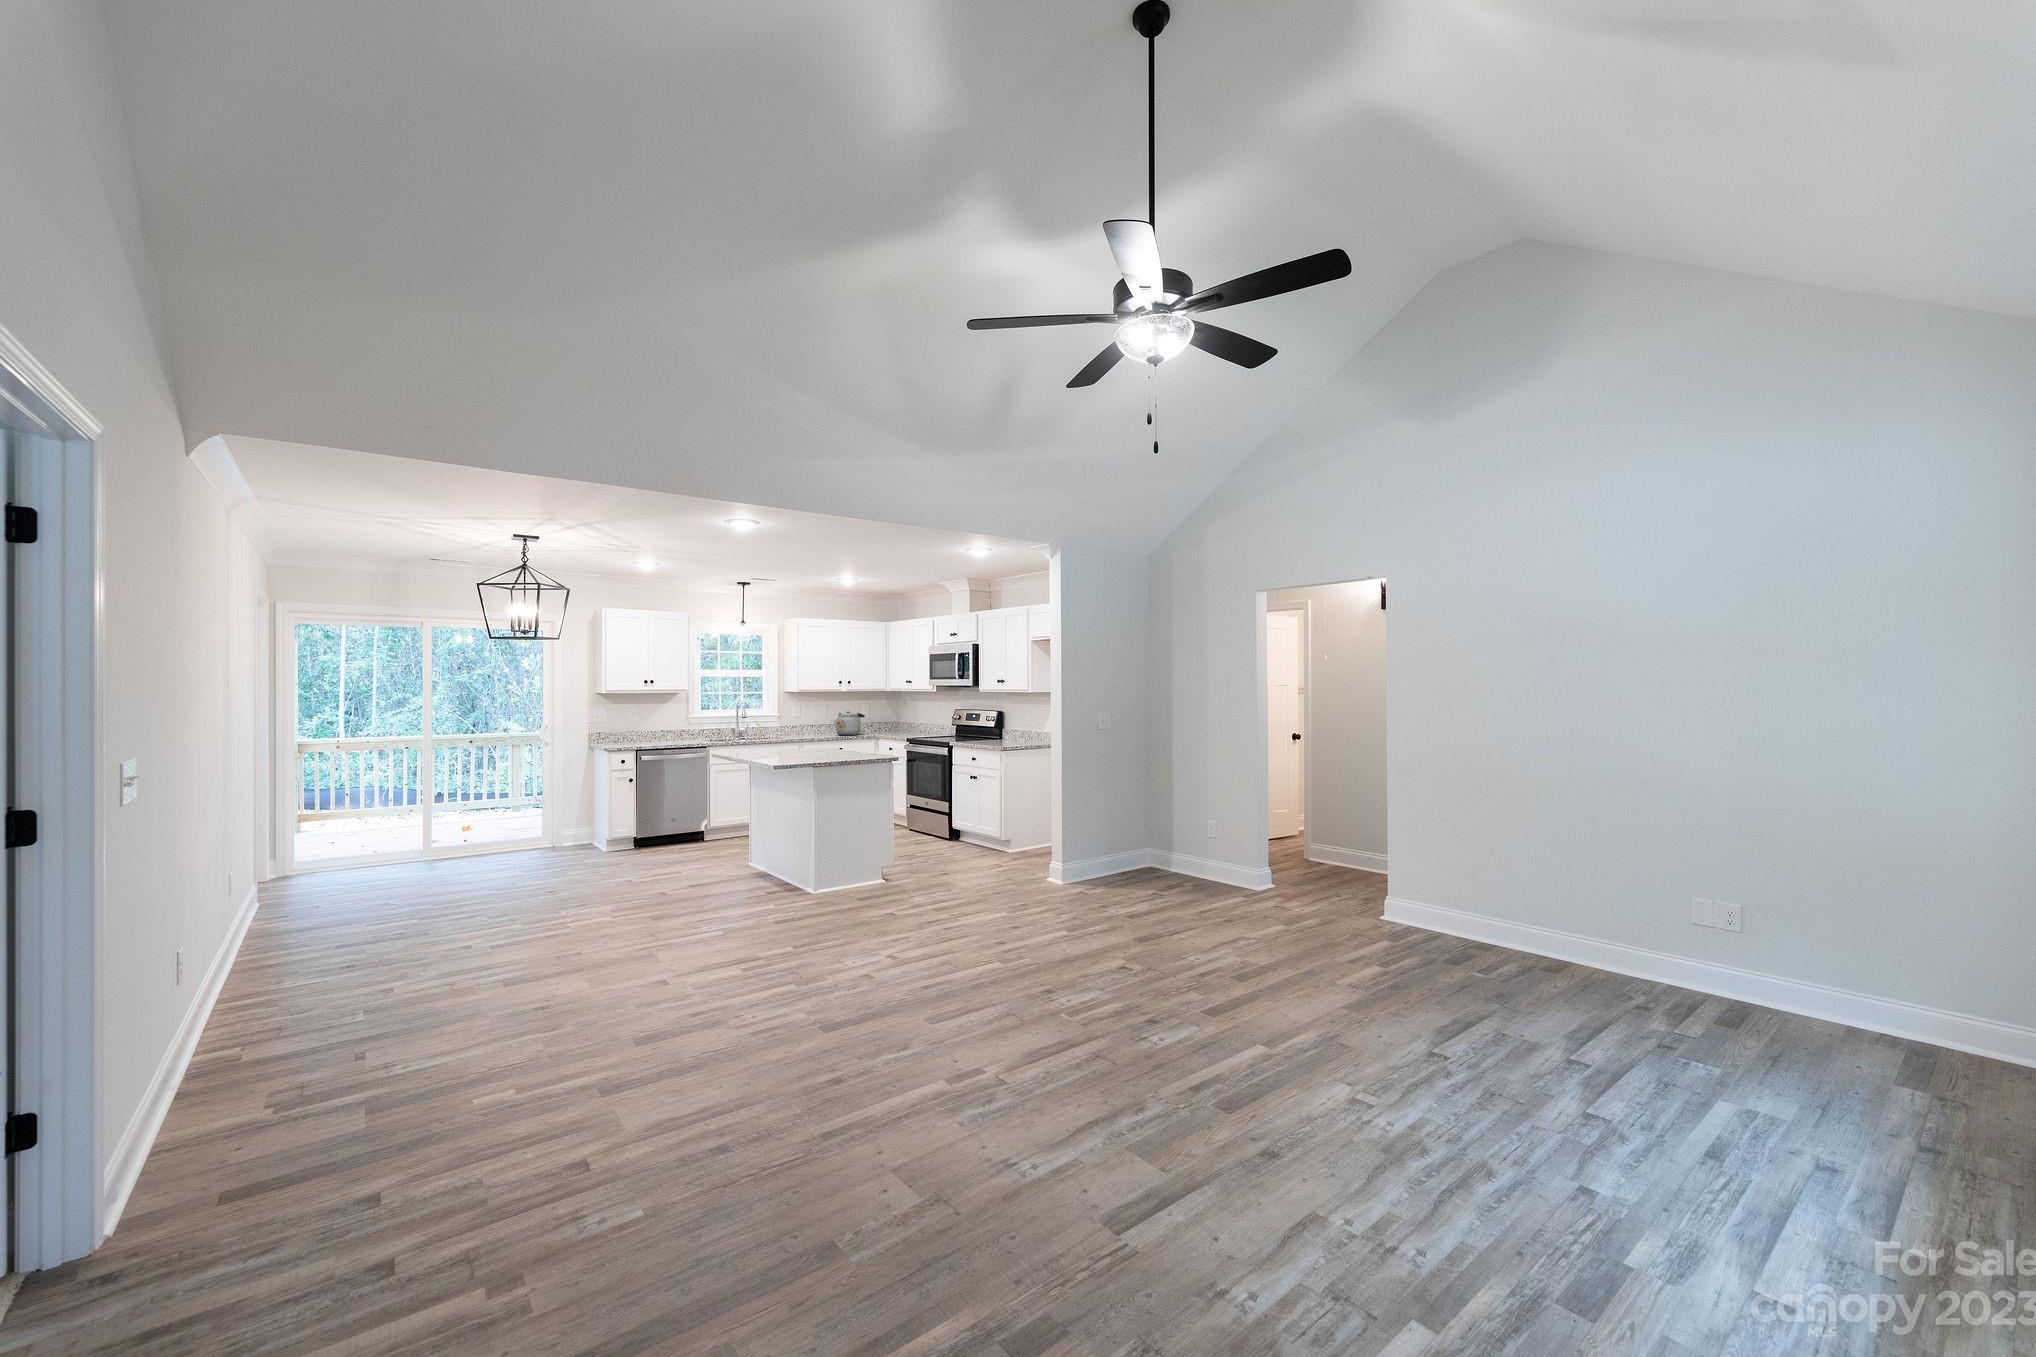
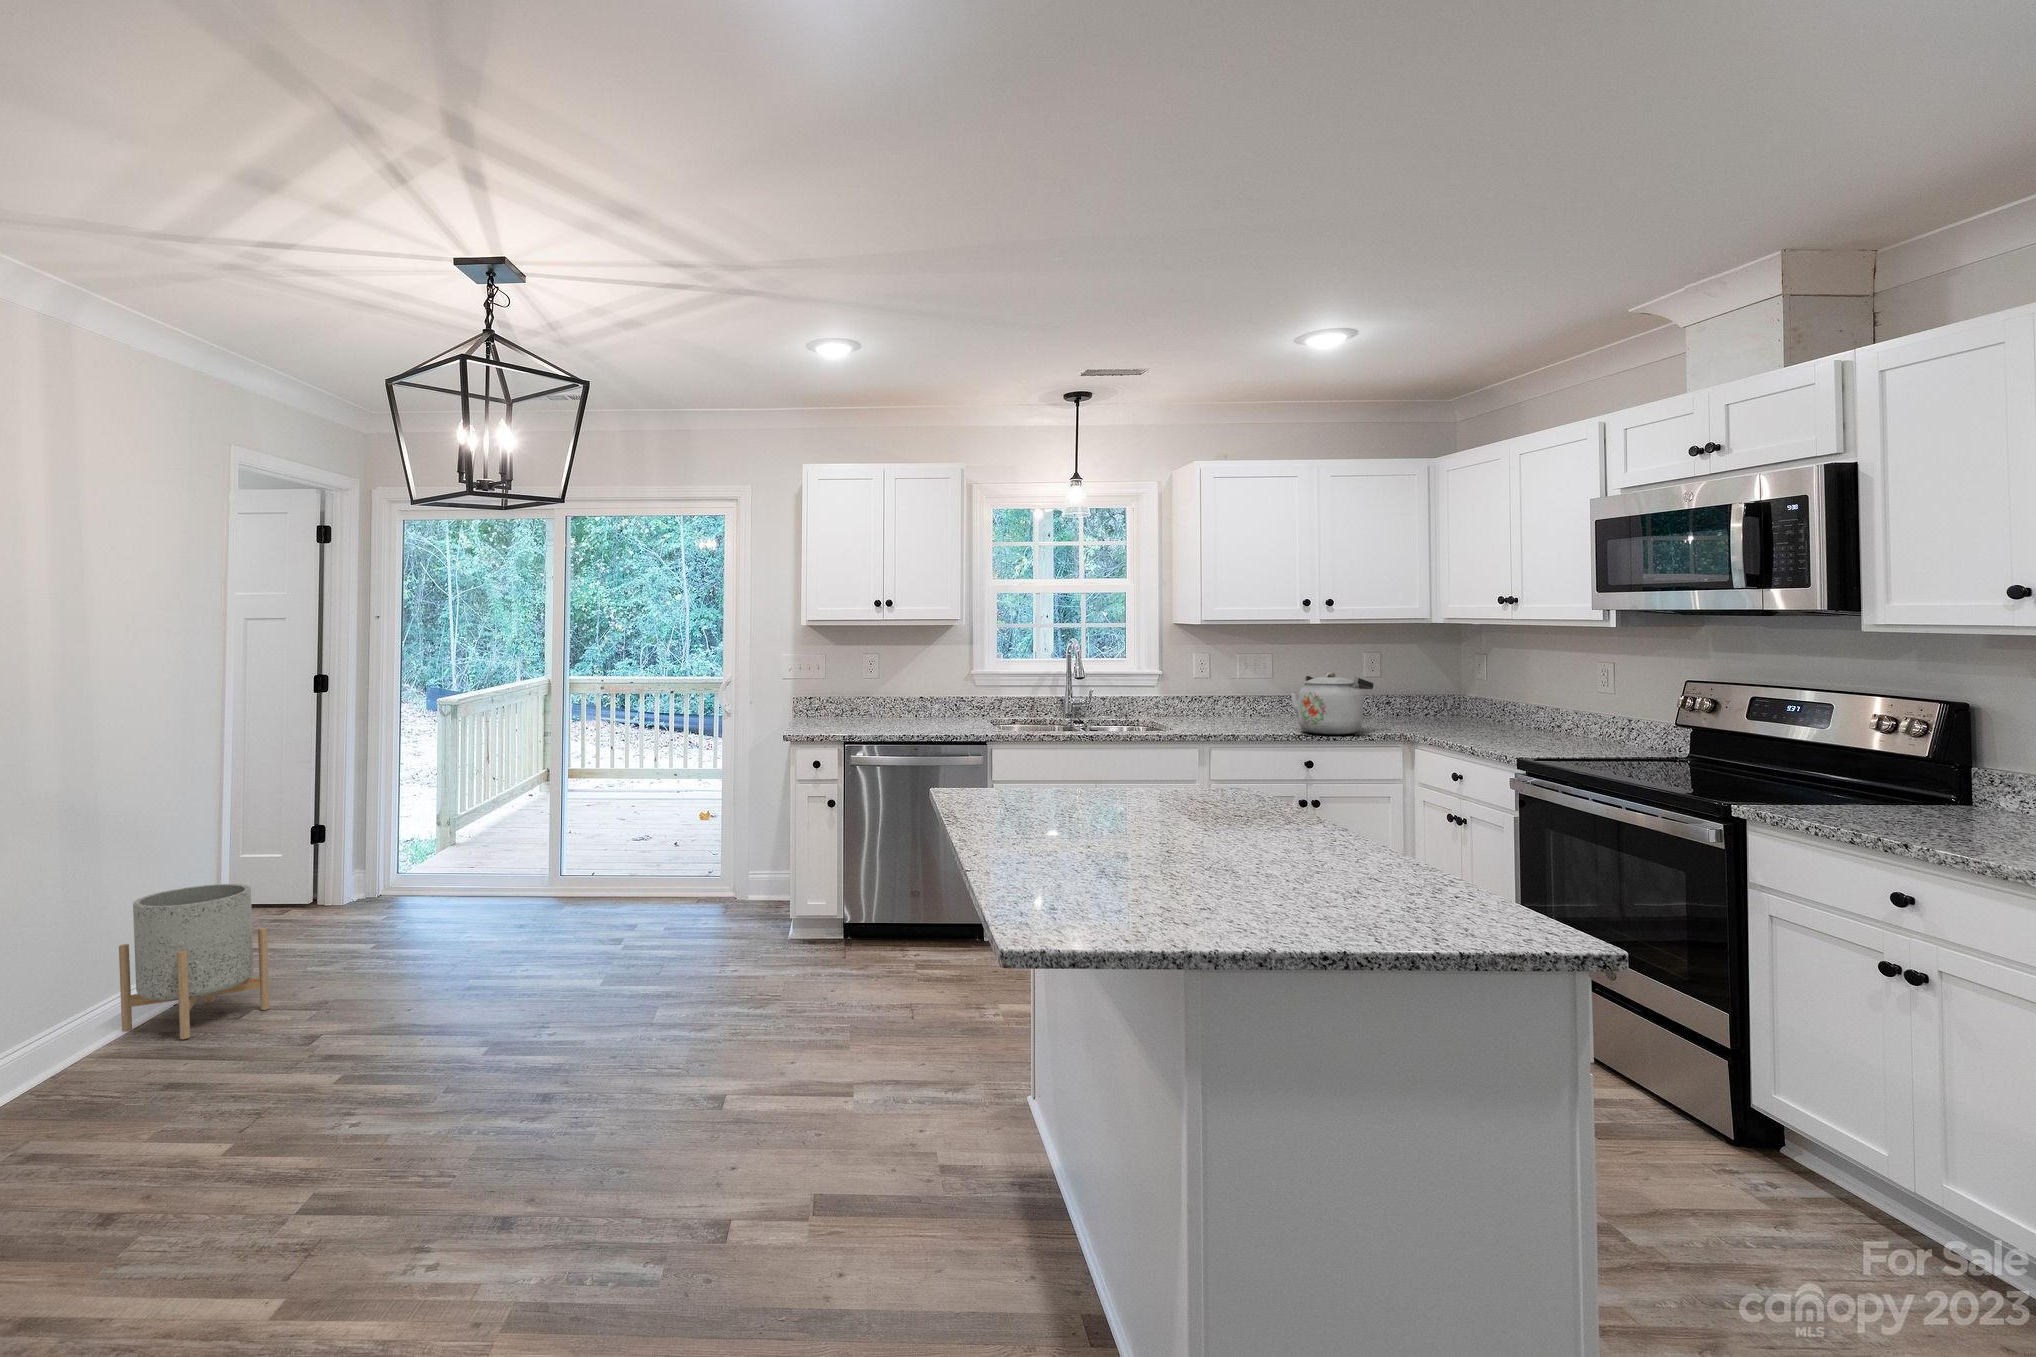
planter: none [306,820,371,885] -> present [119,884,270,1039]

